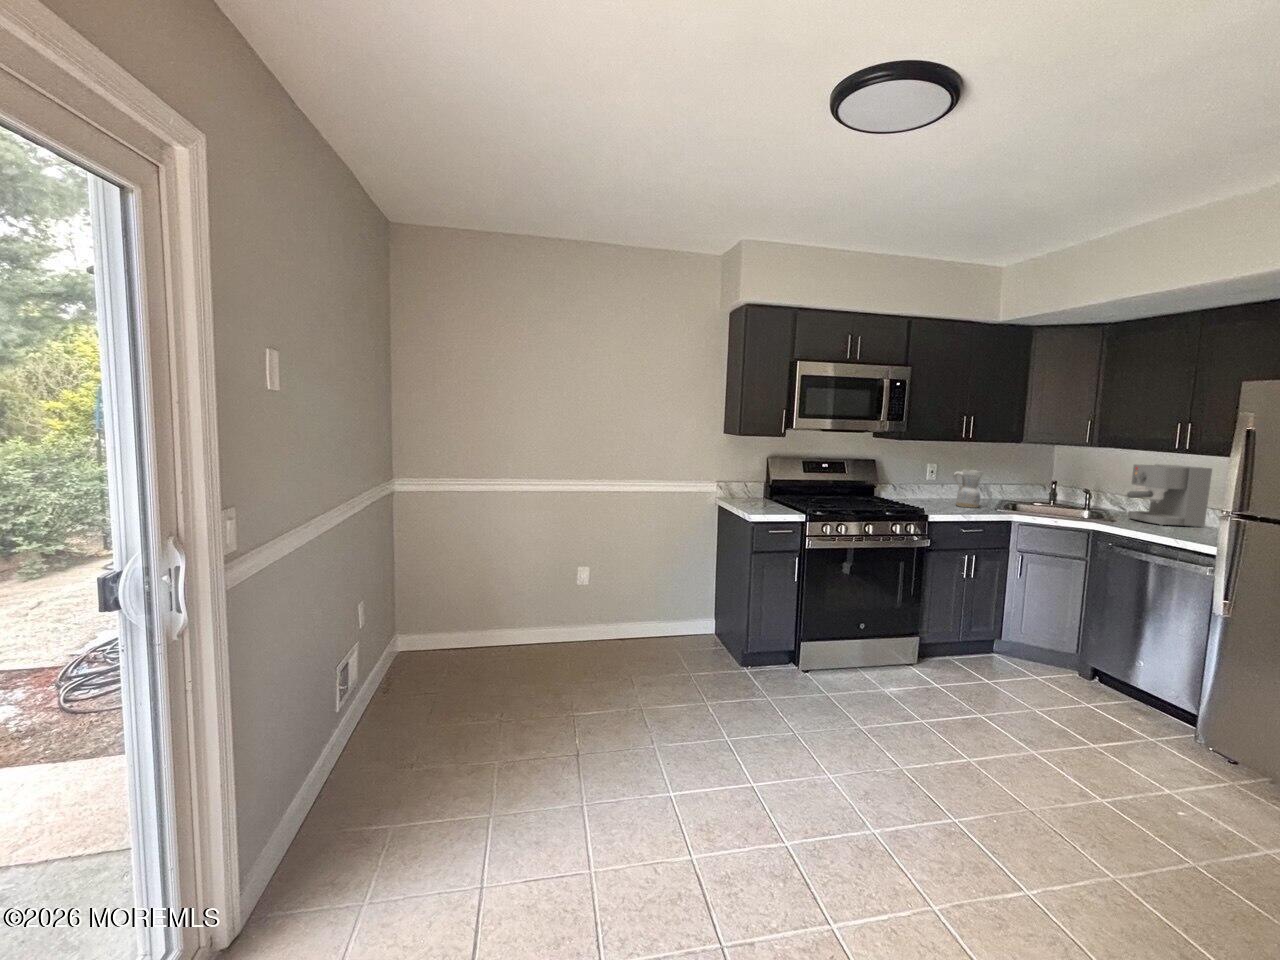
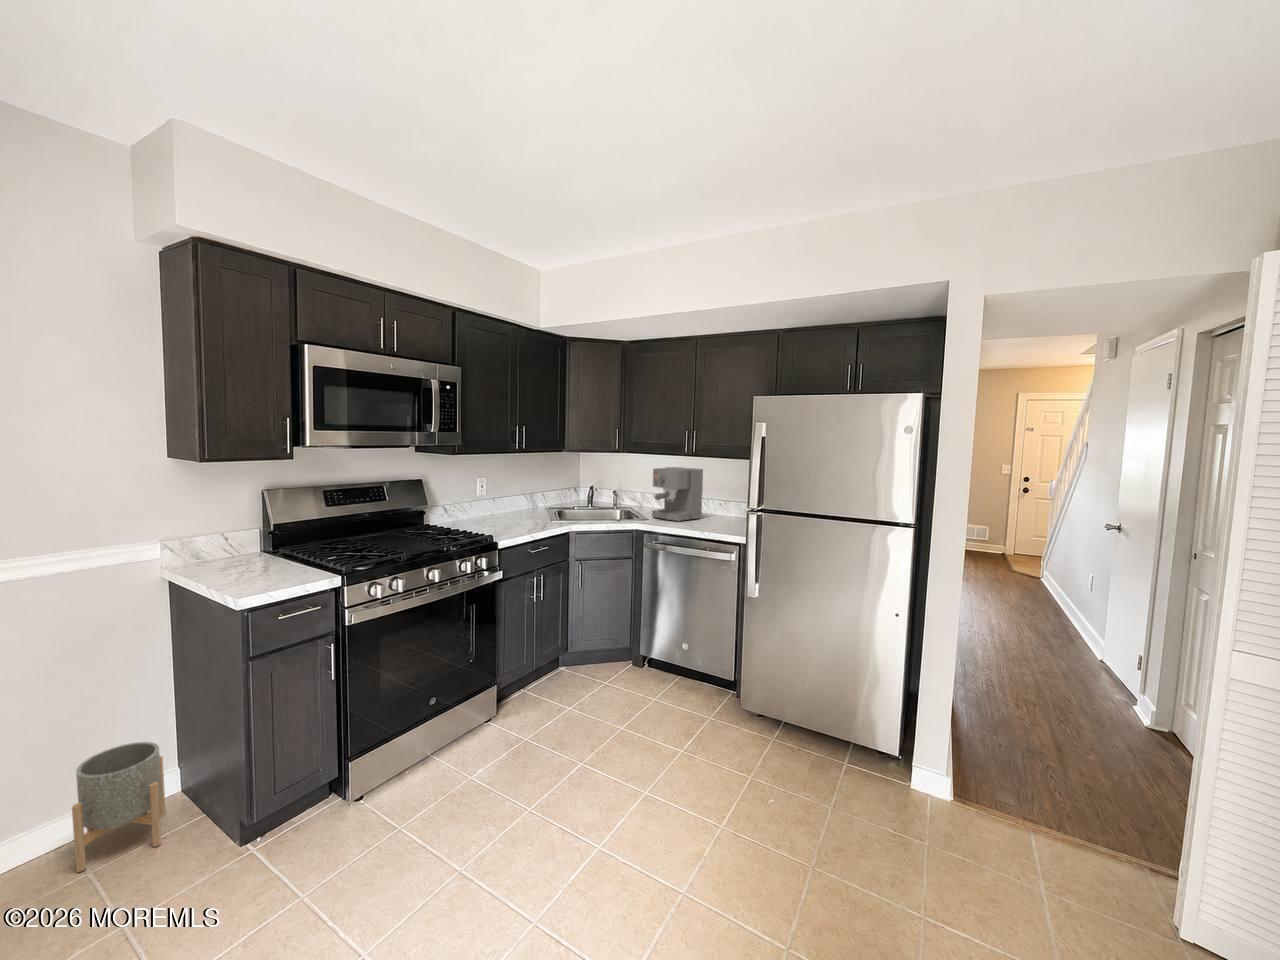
ceramic pitcher: present [953,469,982,508] -> none [511,484,539,525]
planter: none [669,592,706,650] -> present [72,742,166,872]

